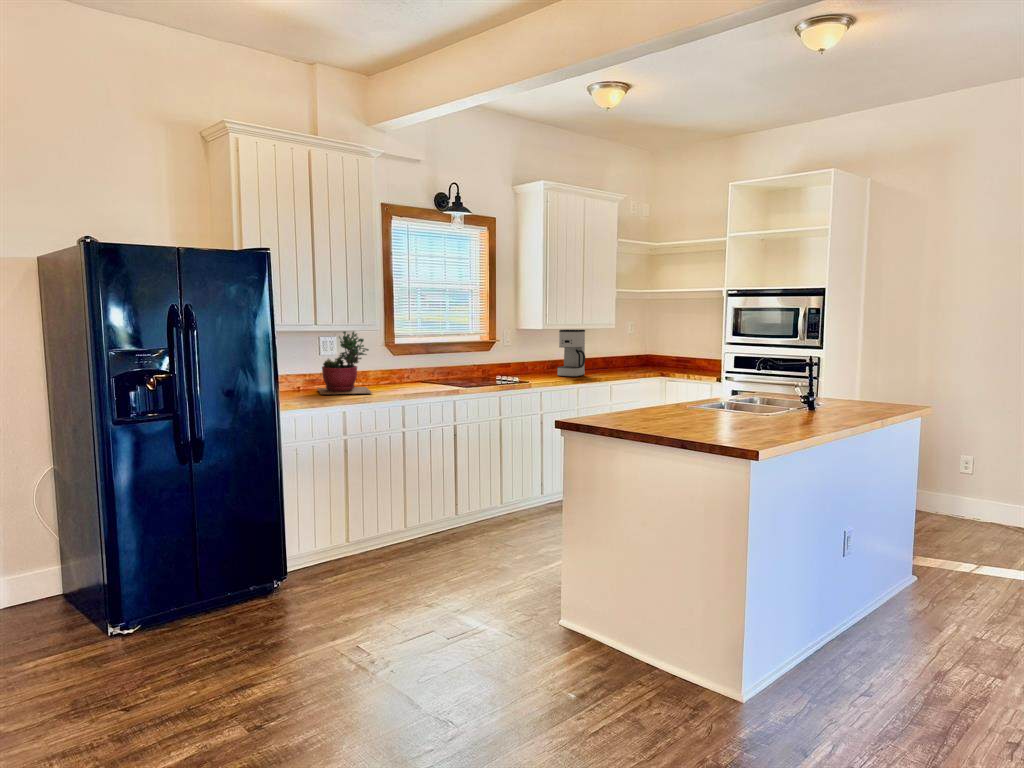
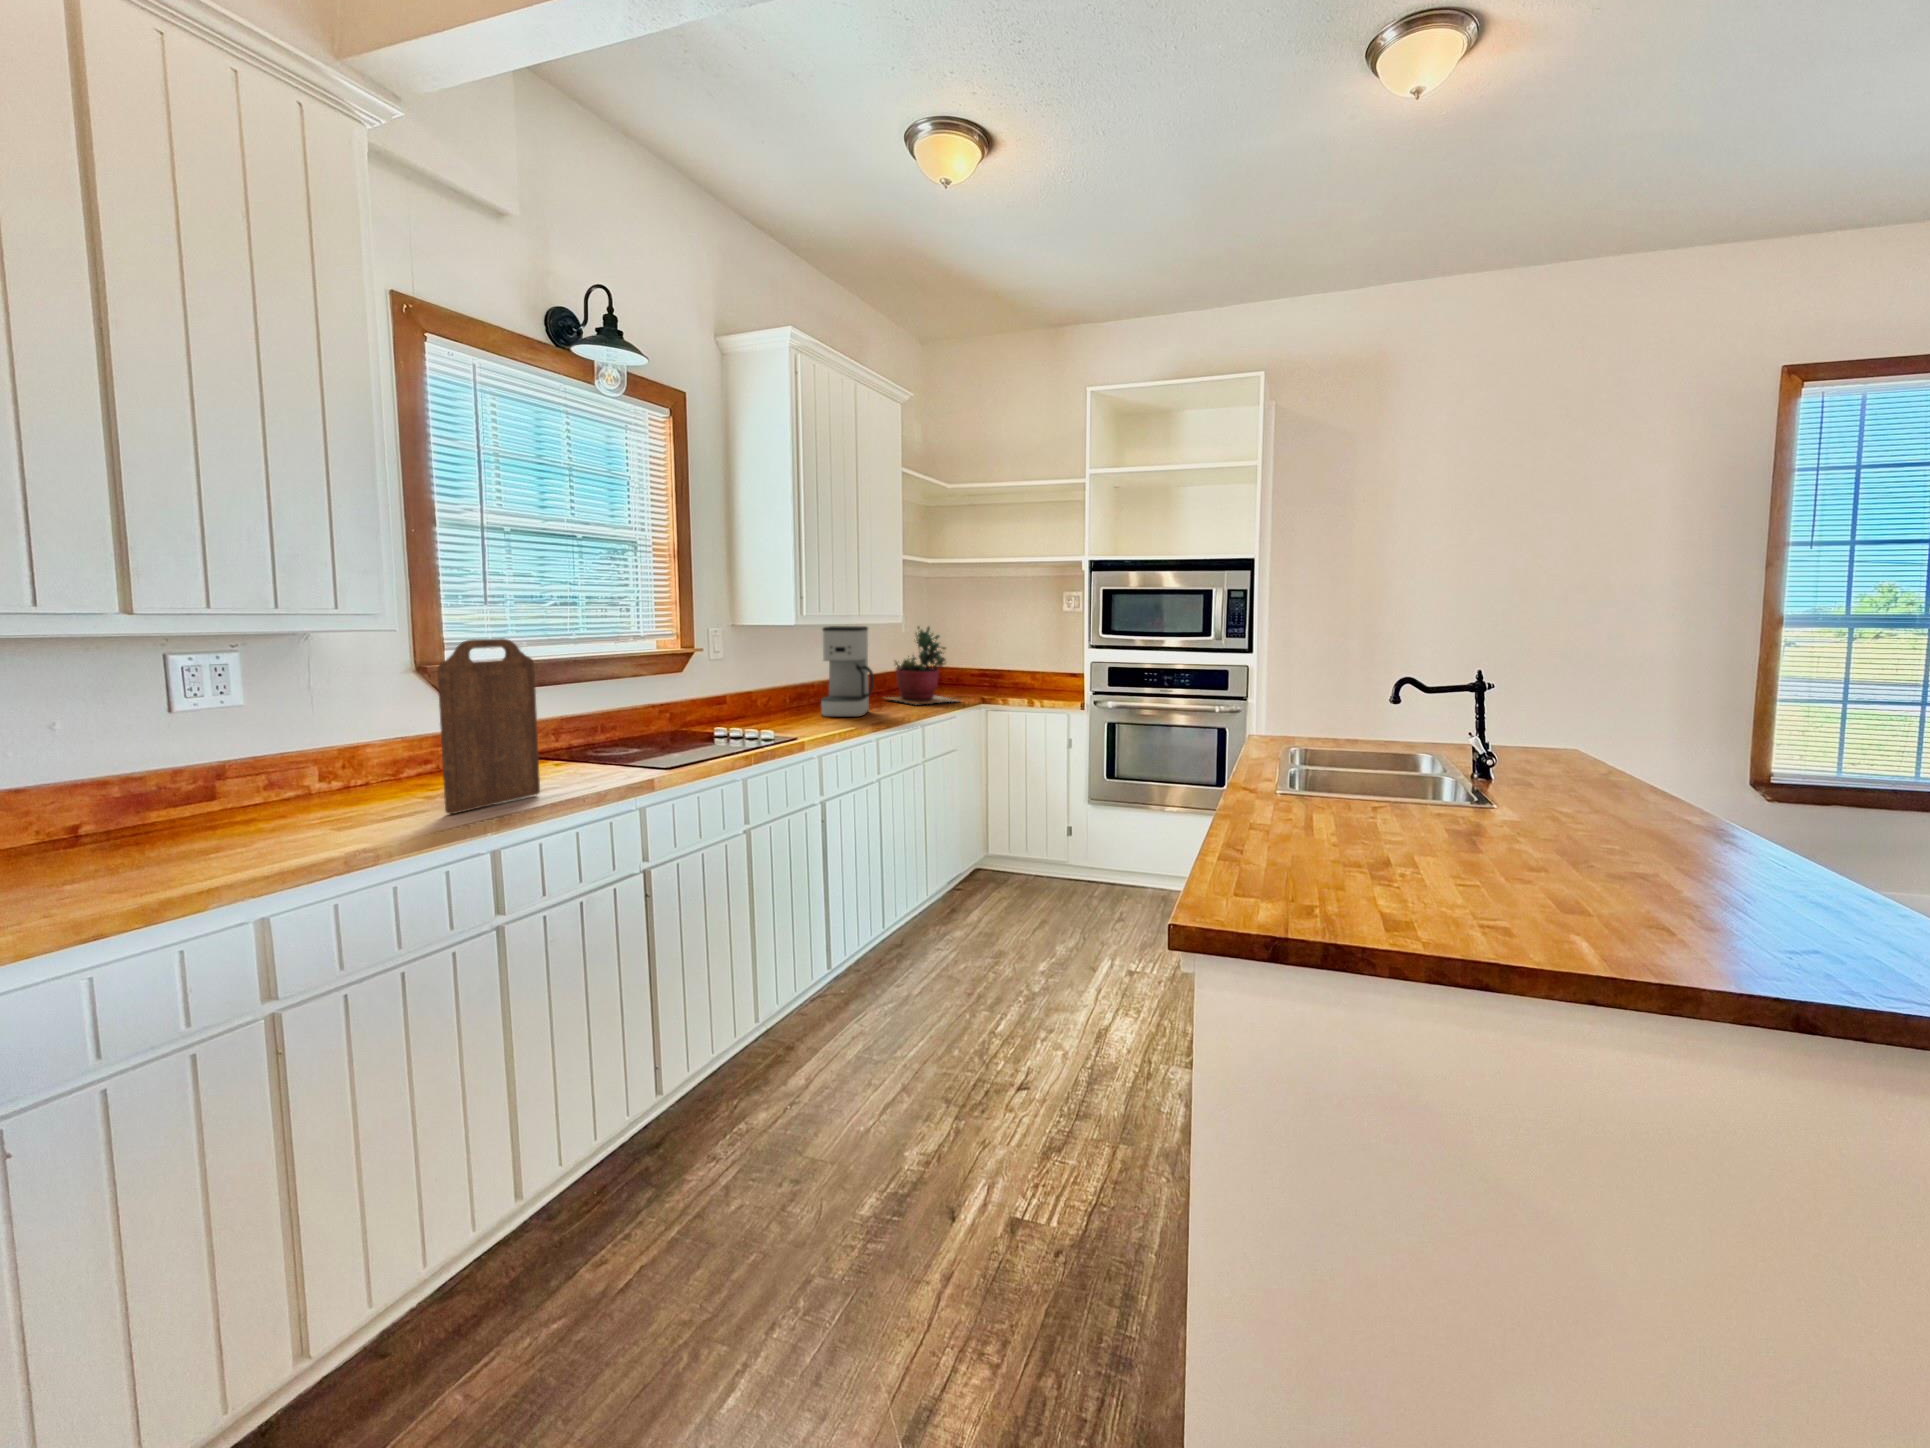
succulent plant: present [317,331,372,394] -> present [888,627,956,704]
cutting board: none [390,332,421,393] -> present [437,638,540,814]

